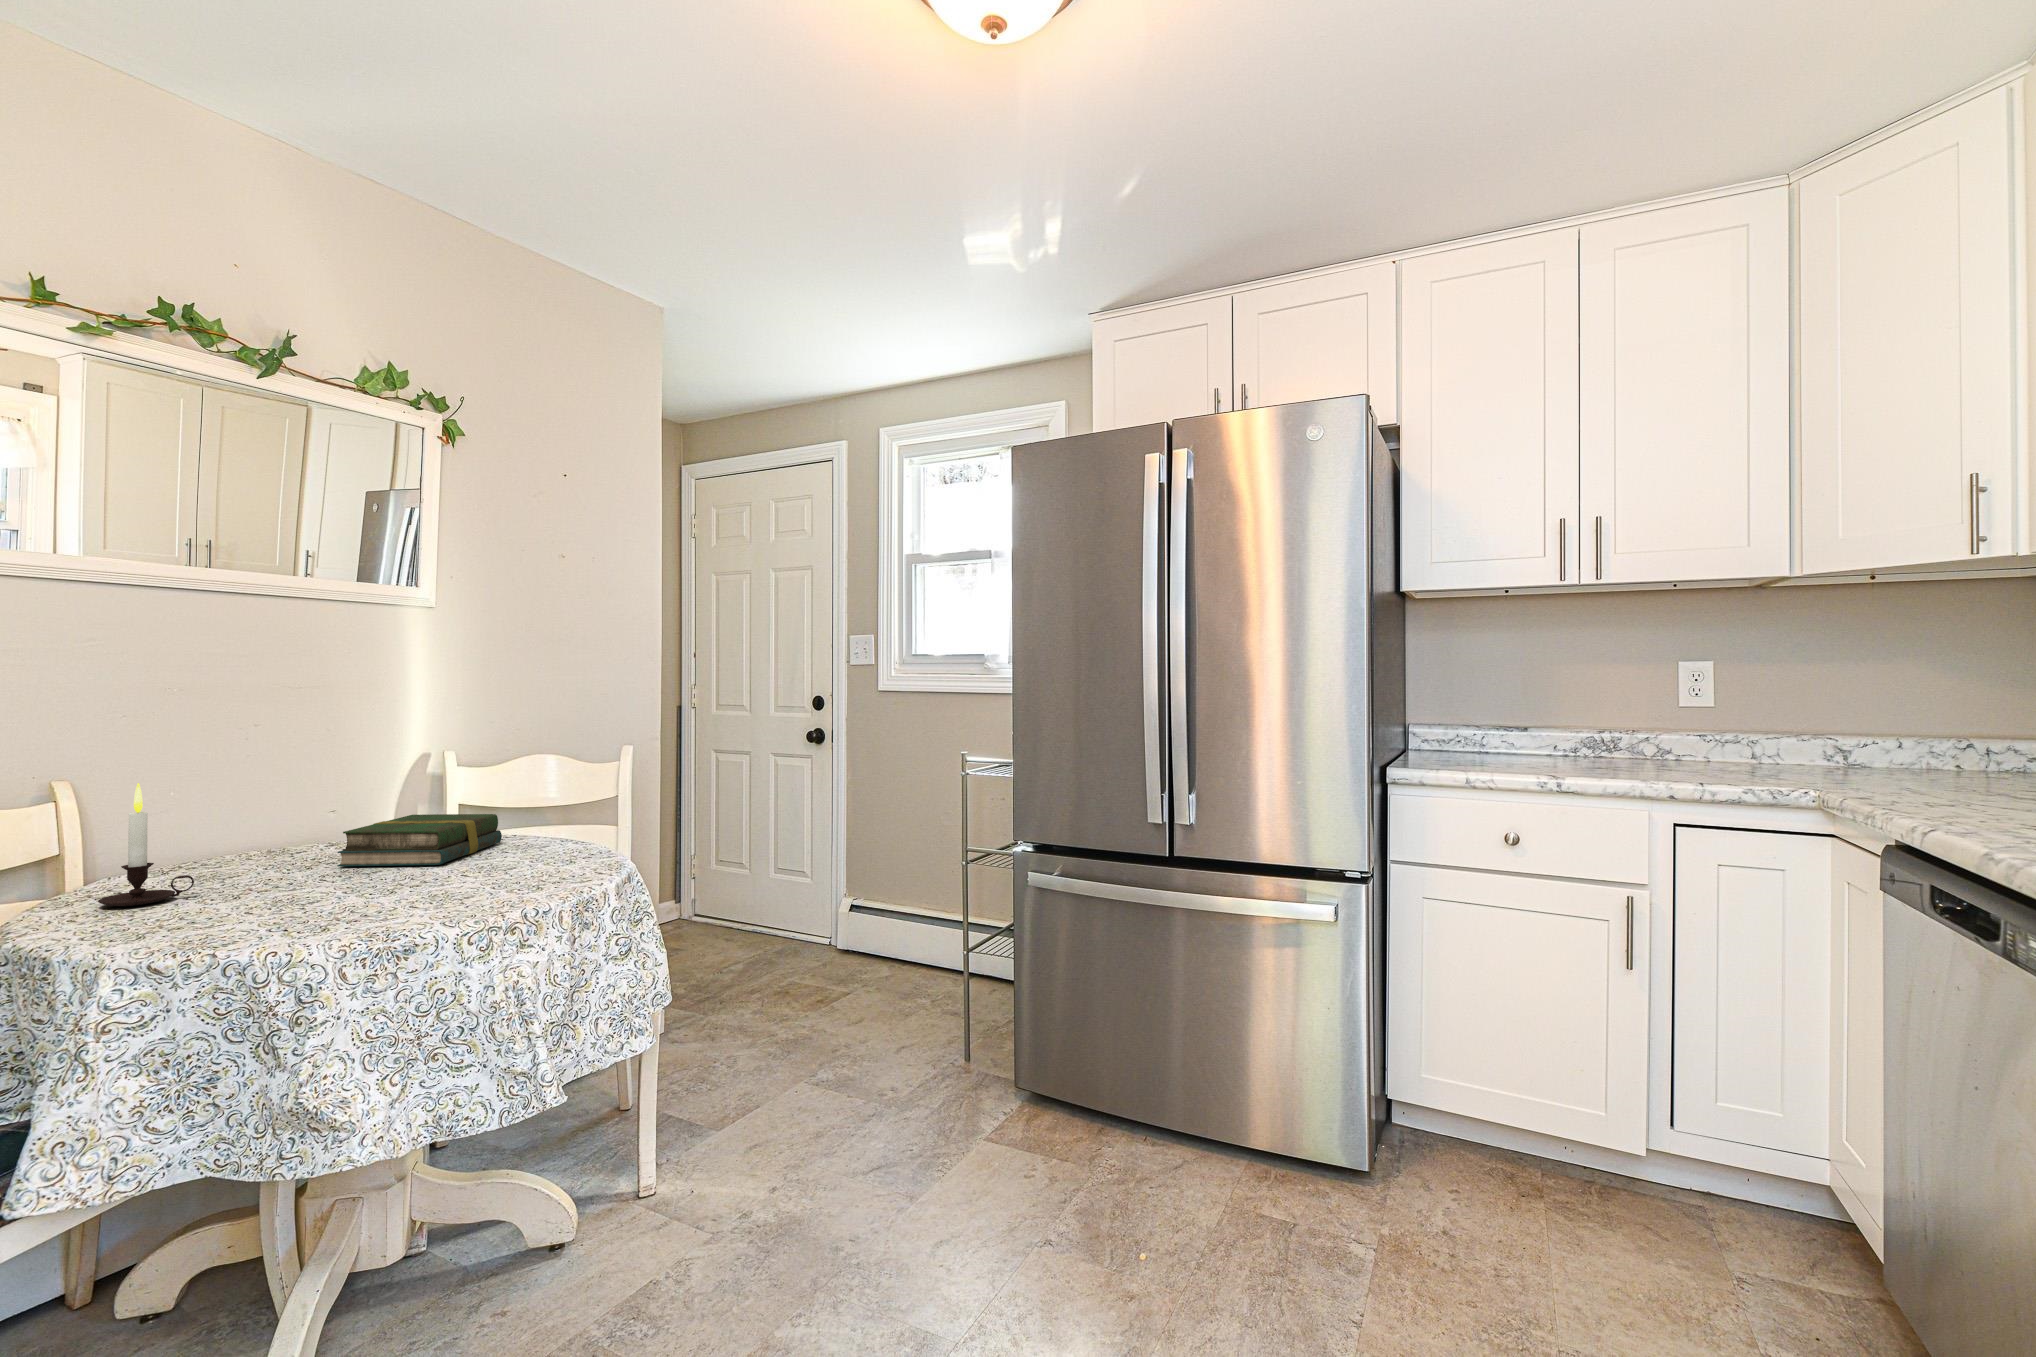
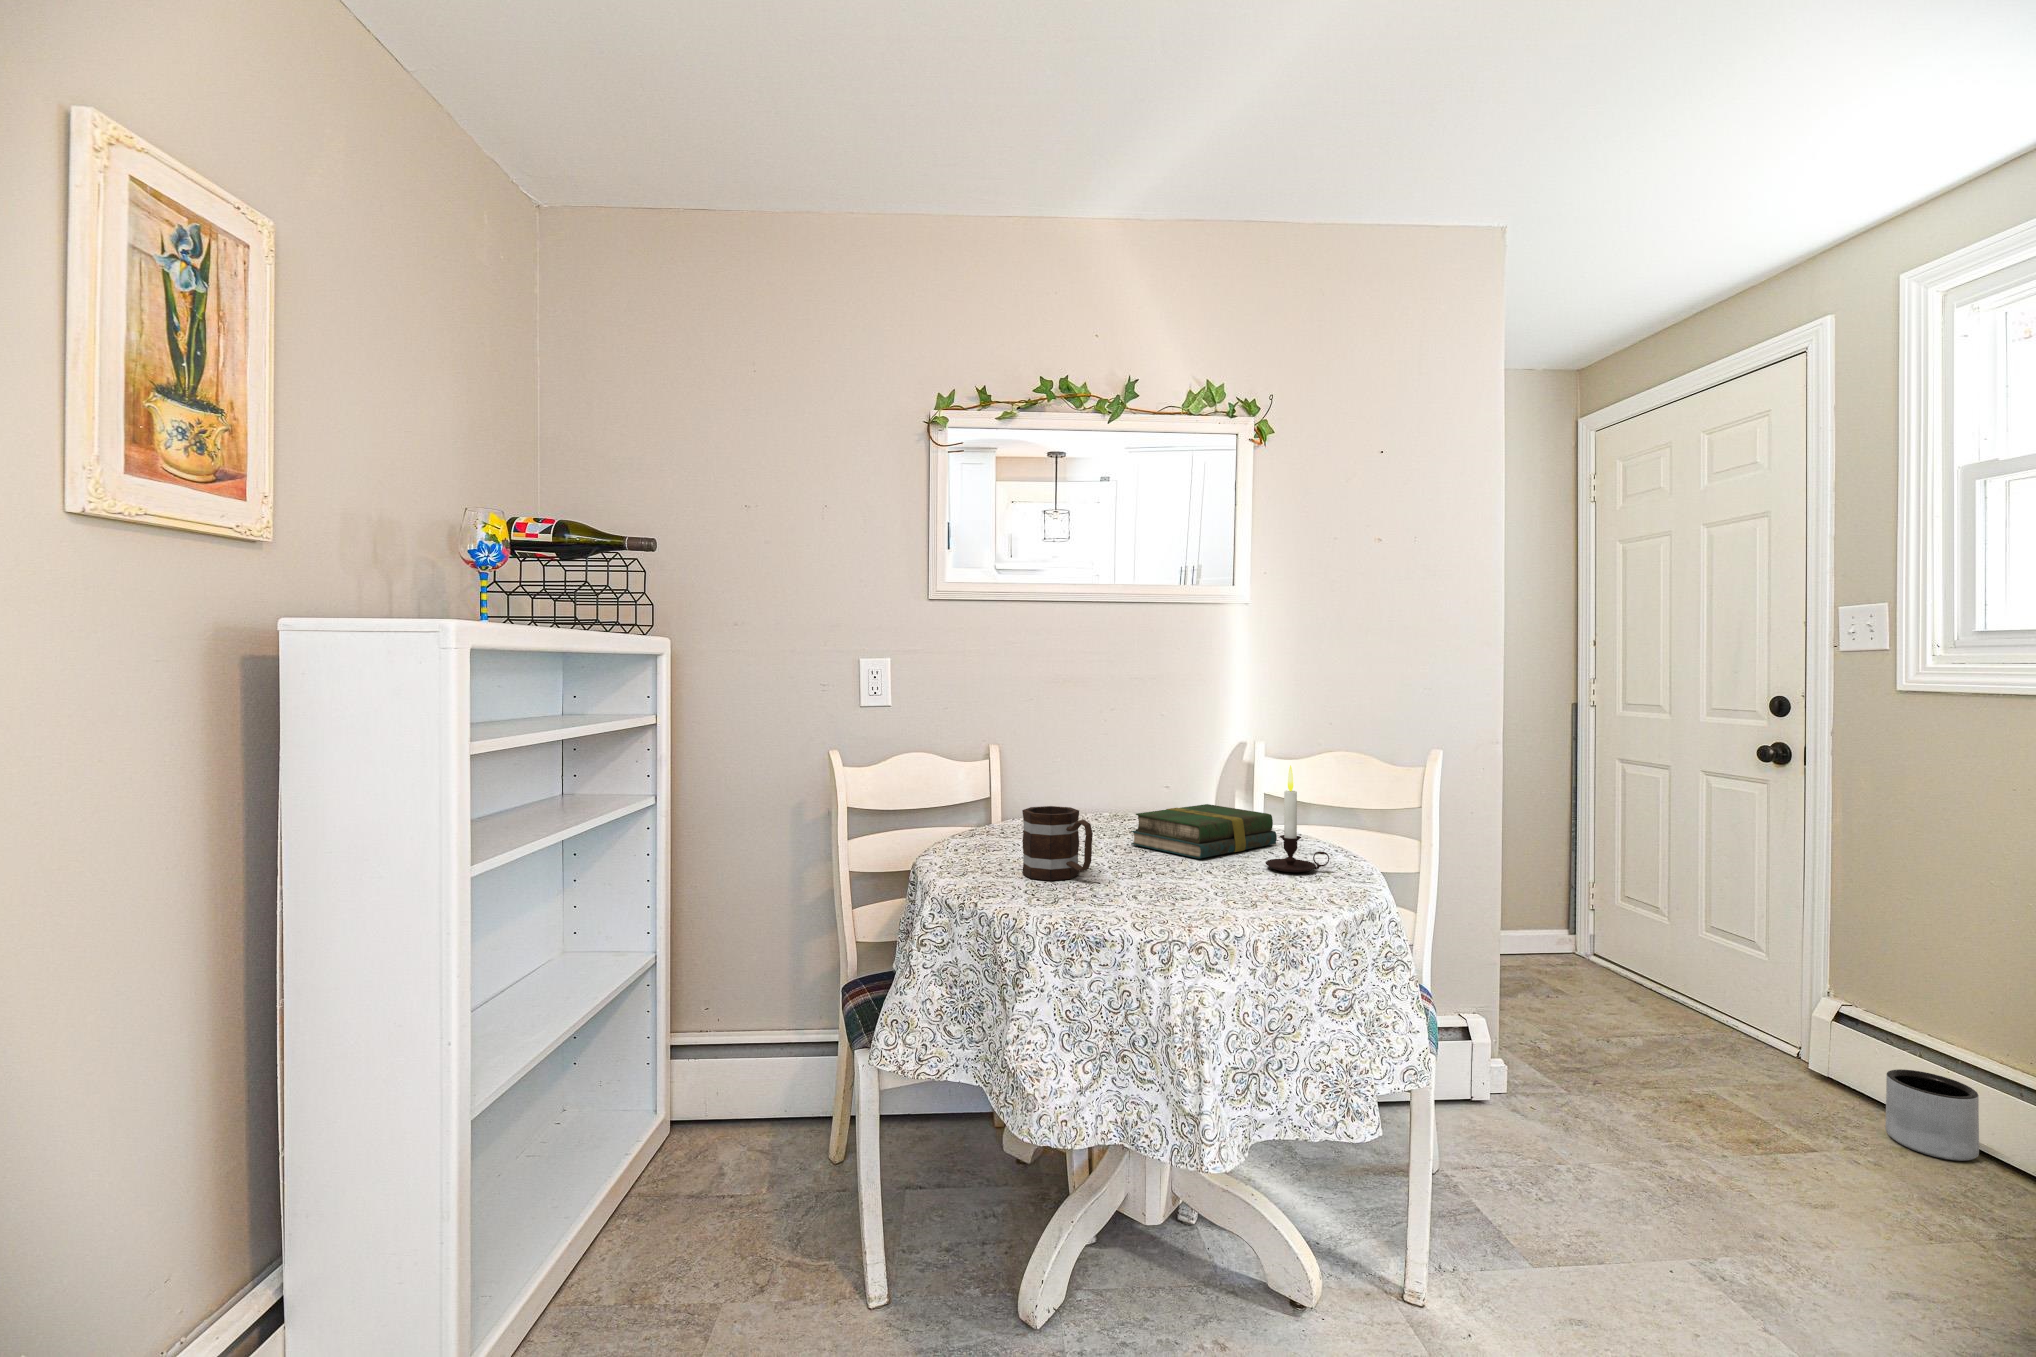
candle: present [98,783,194,906] -> present [1265,766,1329,872]
mug: none [234,828,347,914] -> present [1022,806,1093,880]
planter: none [880,929,920,979] -> present [1885,1069,1979,1161]

